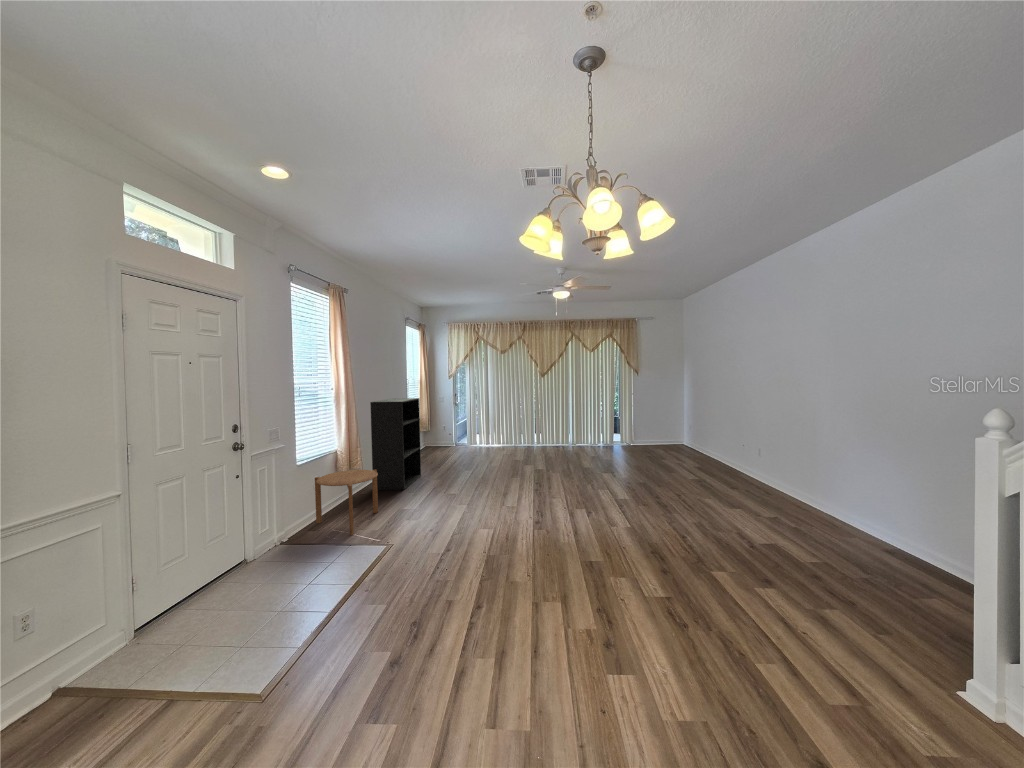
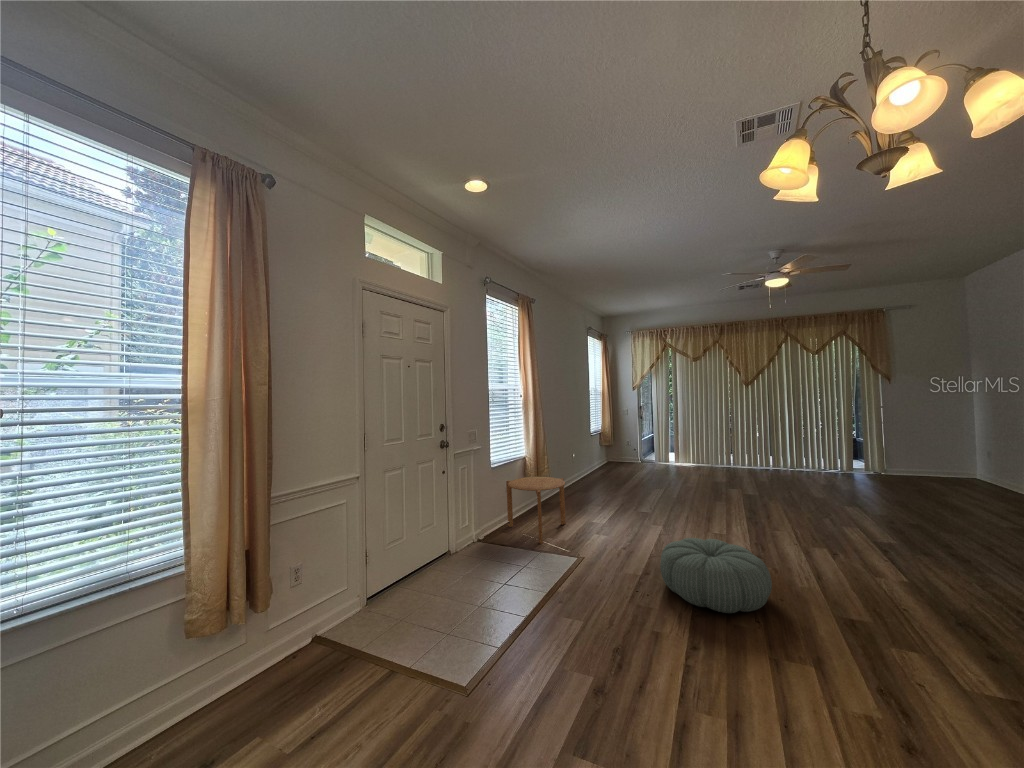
bookshelf: present [370,398,421,490] -> none [555,408,608,504]
pouf: none [456,508,530,562] -> present [660,538,772,613]

